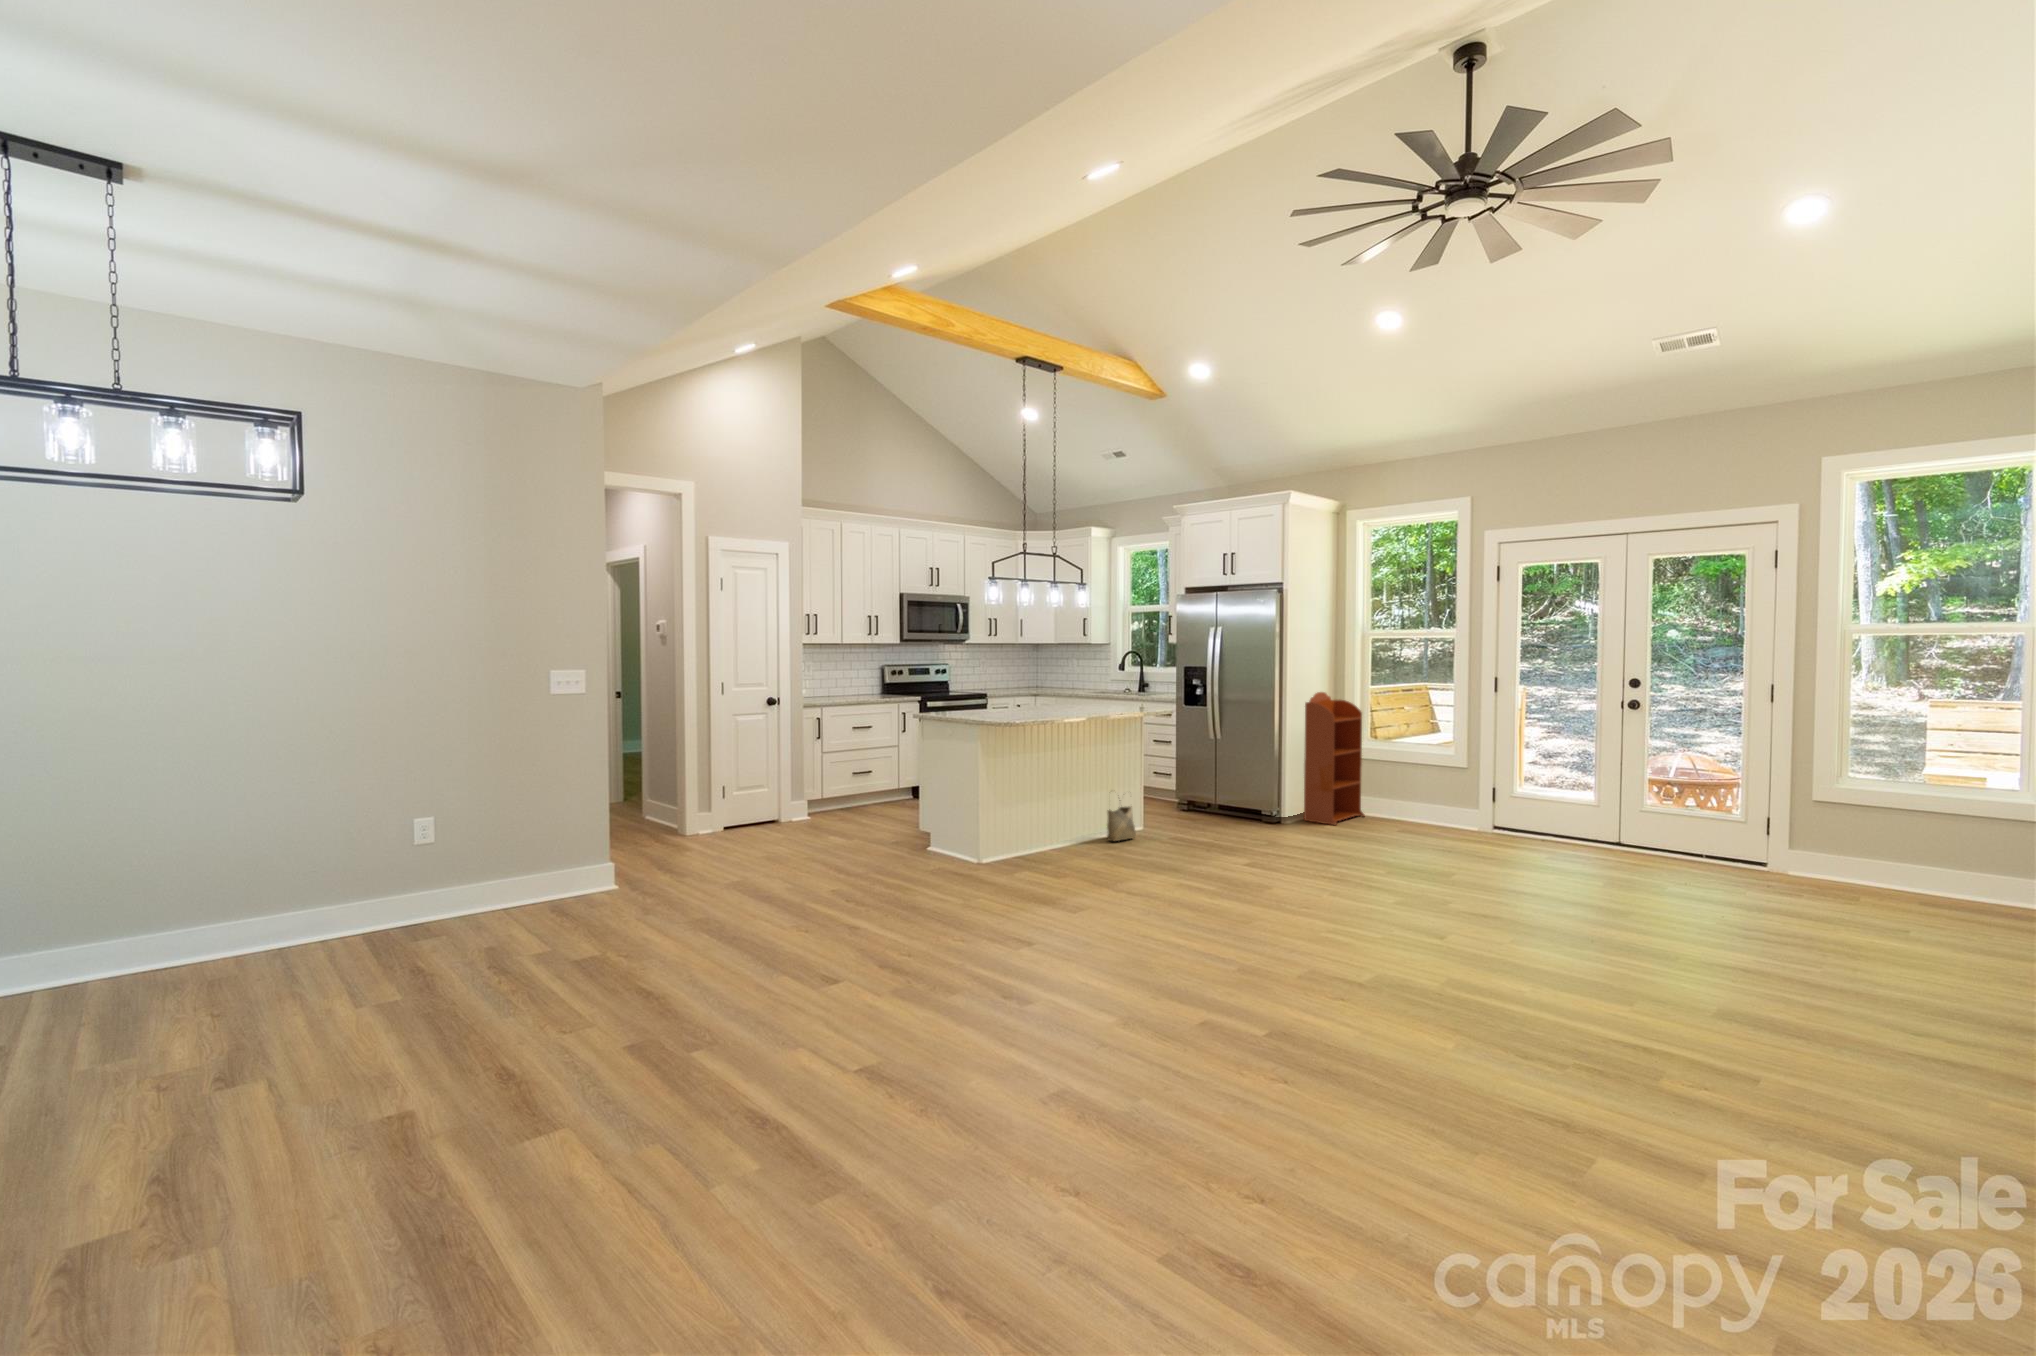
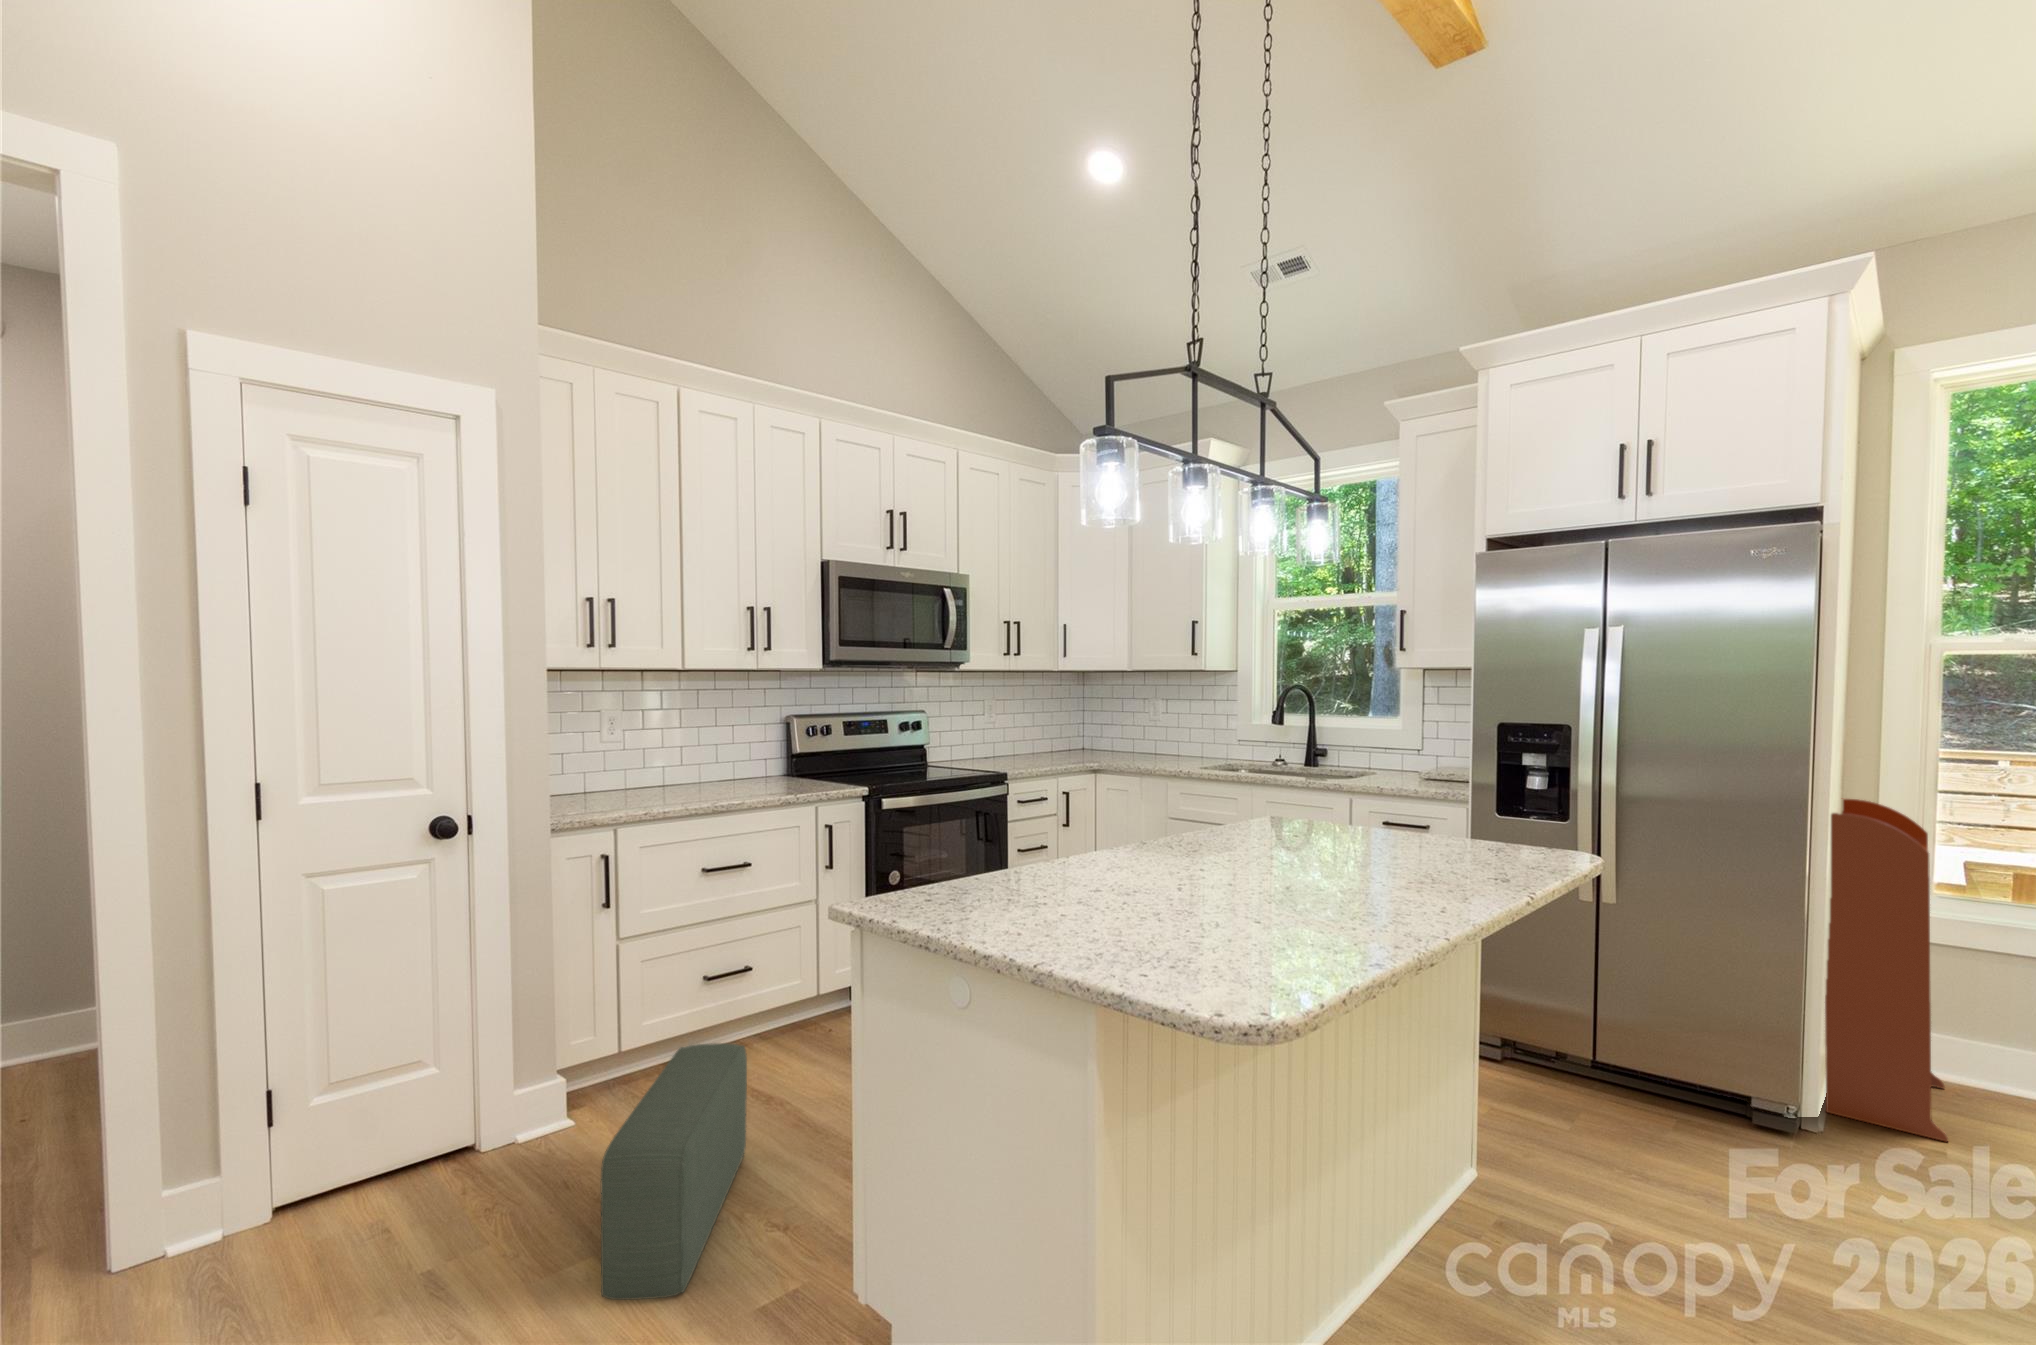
pouf: none [846,783,882,842] -> present [601,1043,747,1300]
woven basket: present [1107,806,1136,841] -> none [1417,1103,1498,1289]

